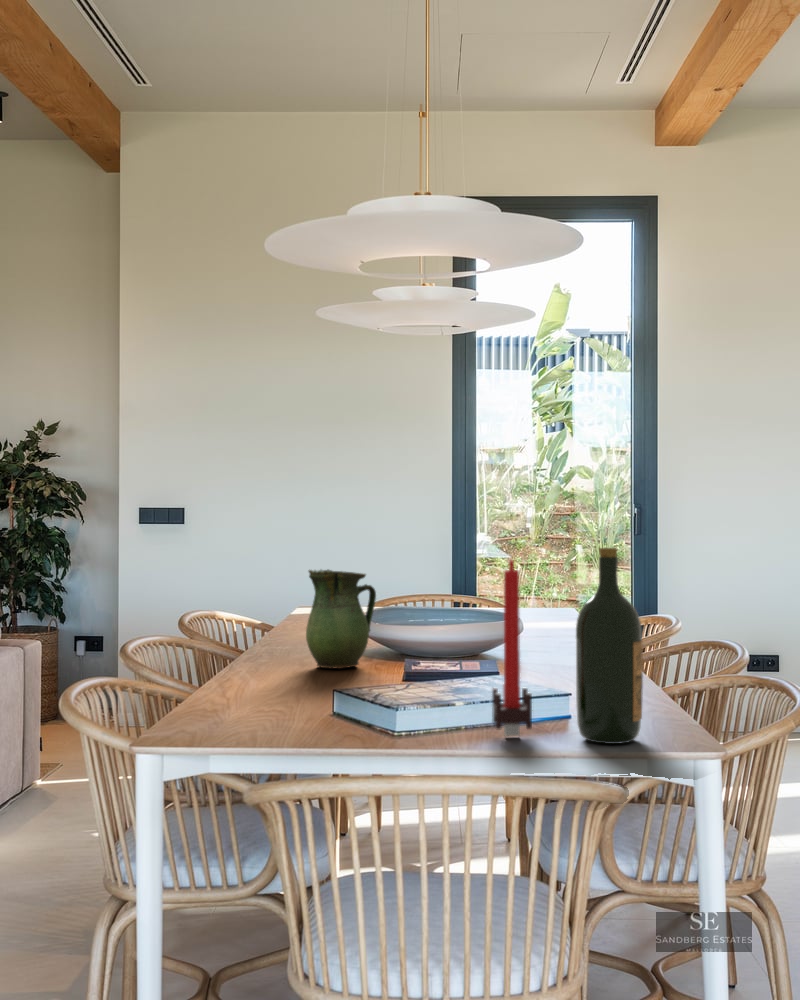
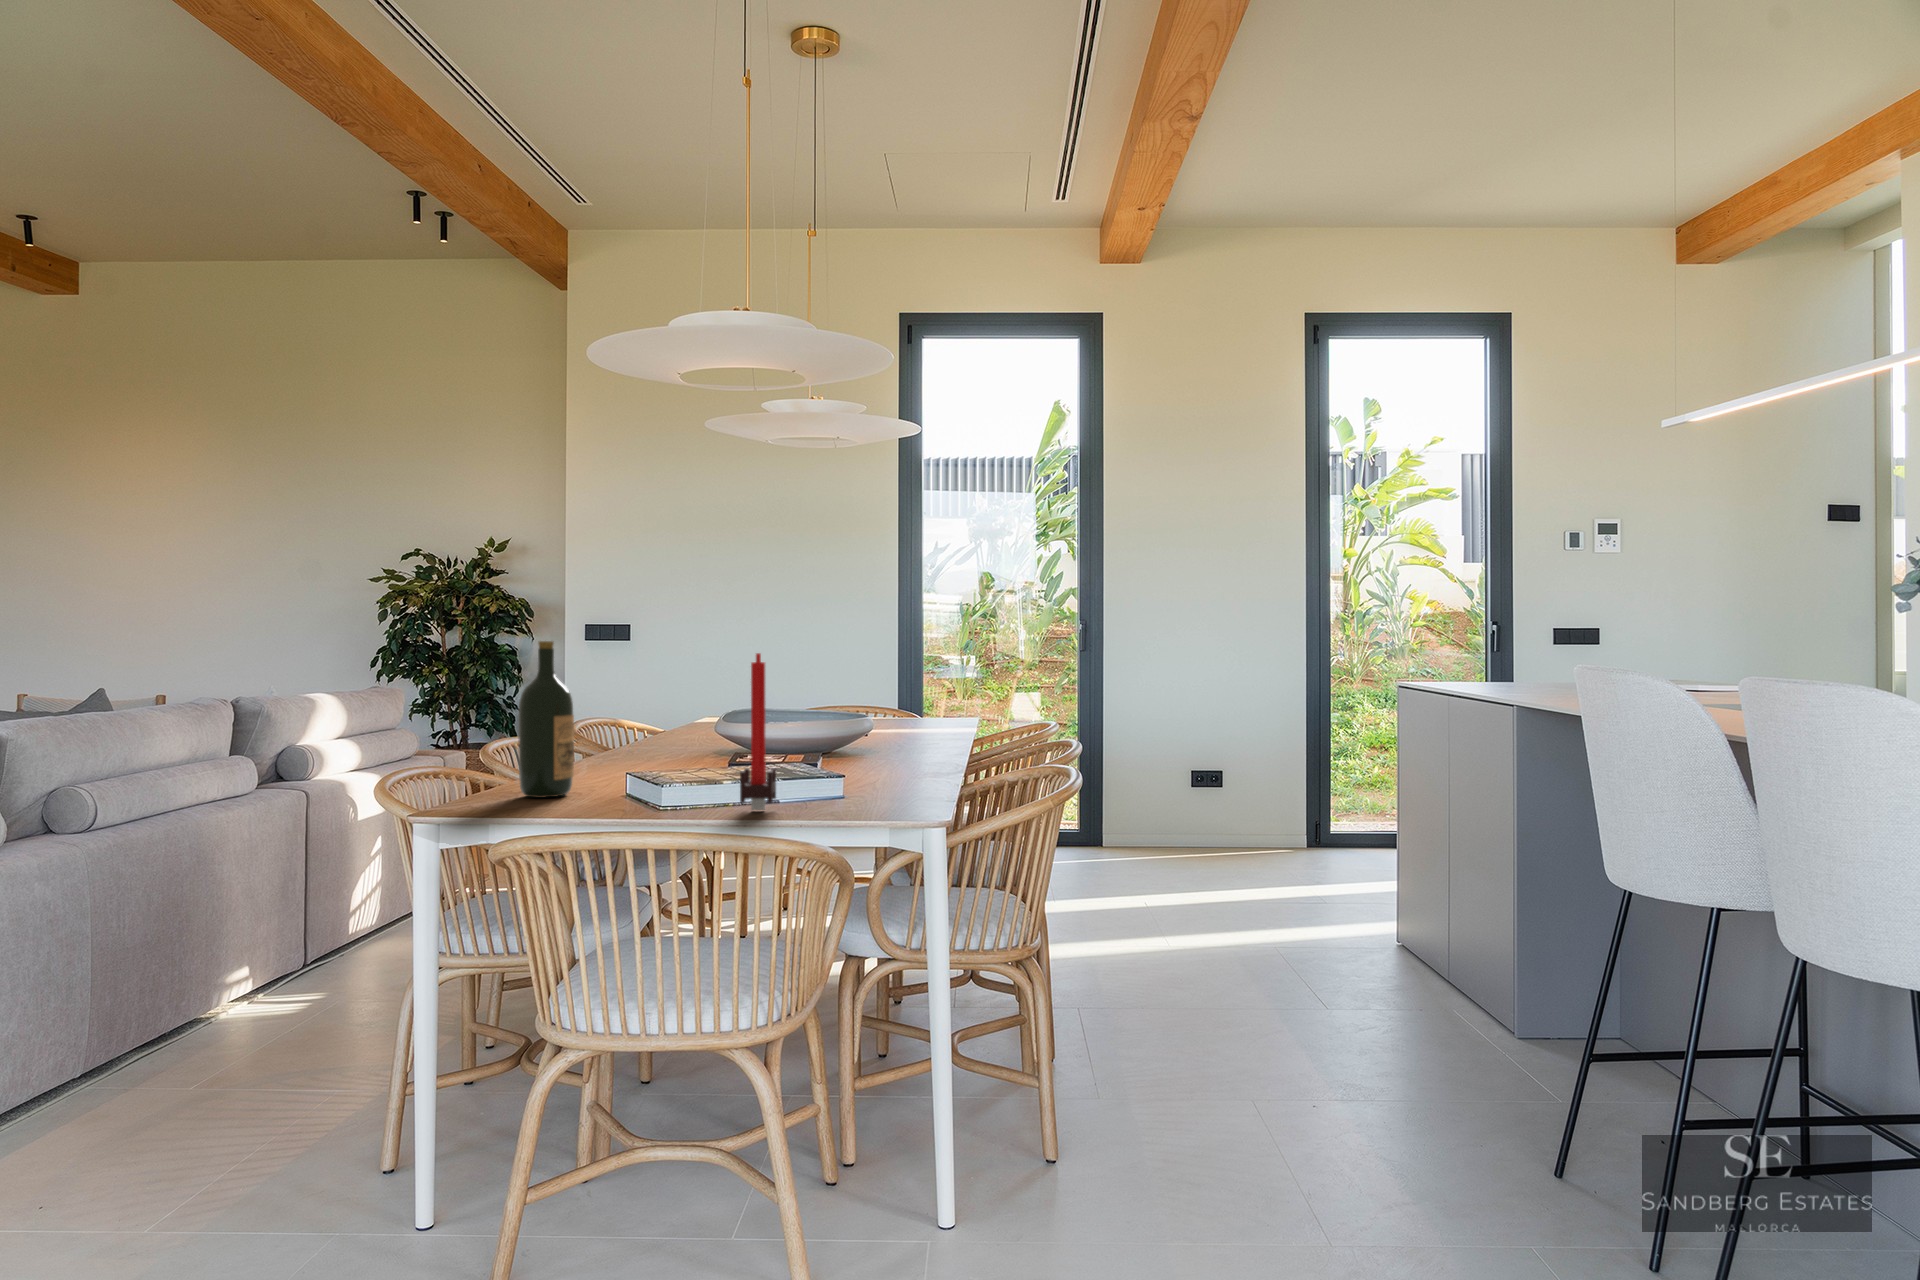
wine bottle: present [576,548,643,744] -> present [518,641,574,798]
pitcher: present [306,569,376,669] -> none [646,672,716,764]

